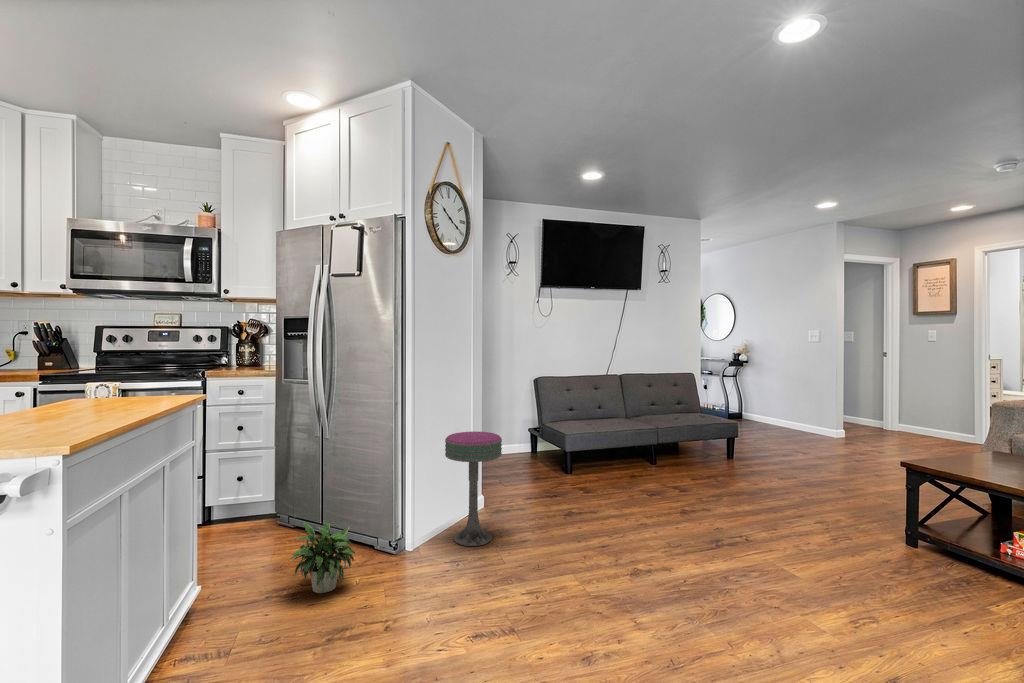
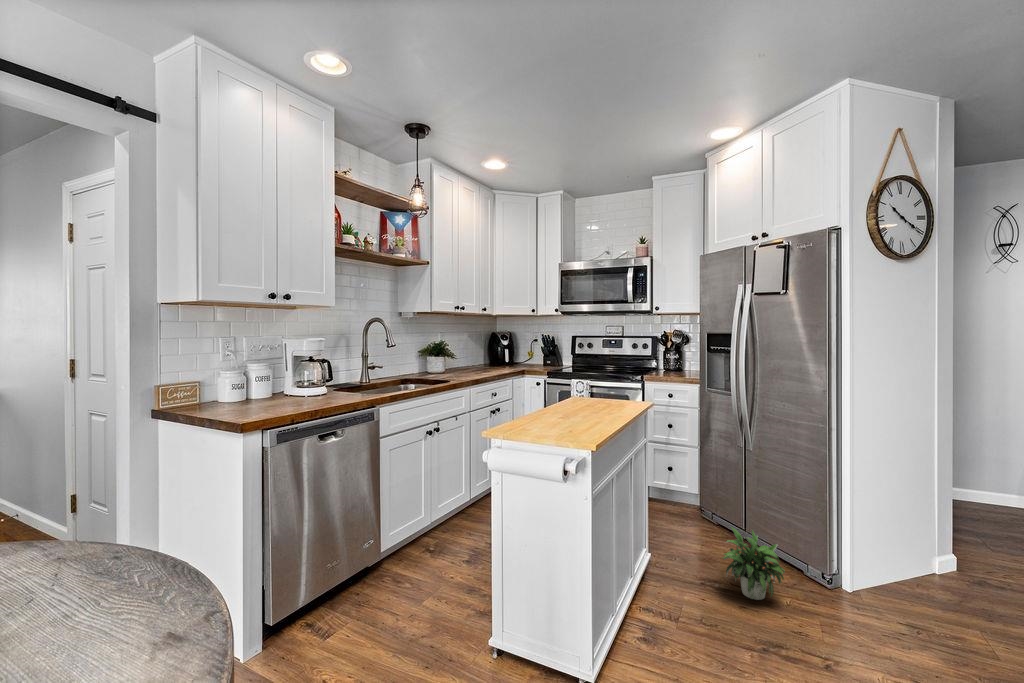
bar stool: present [445,431,502,546] -> none [895,469,989,613]

